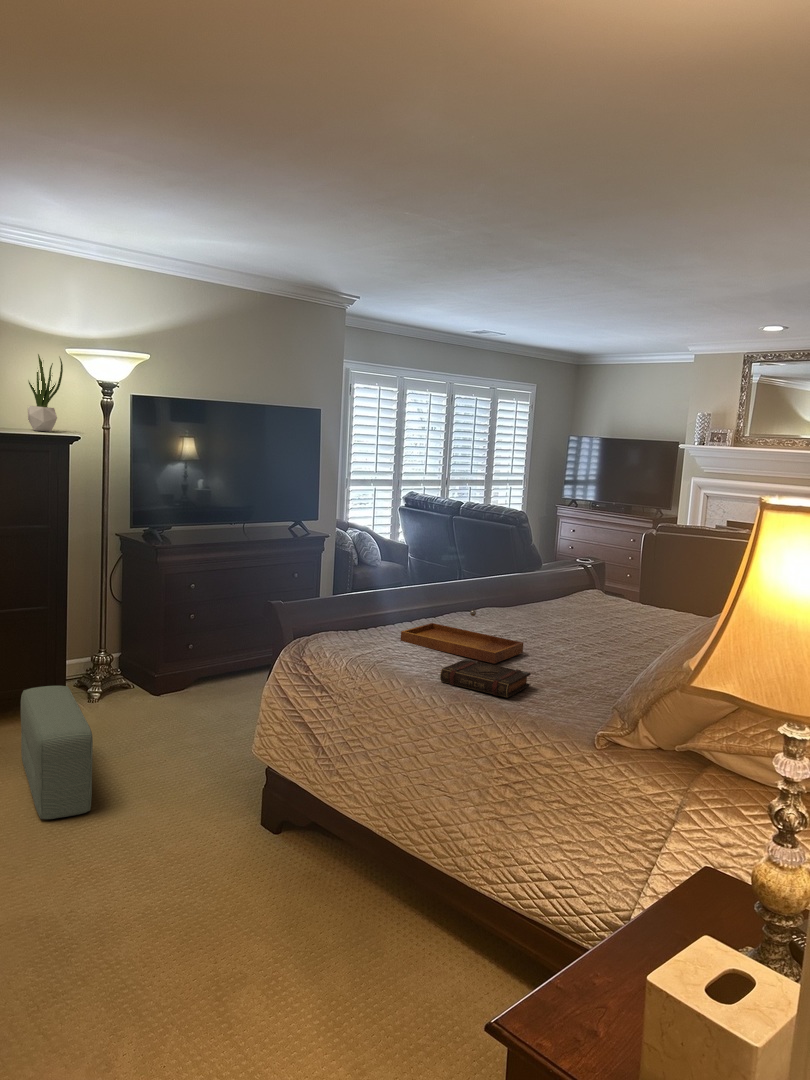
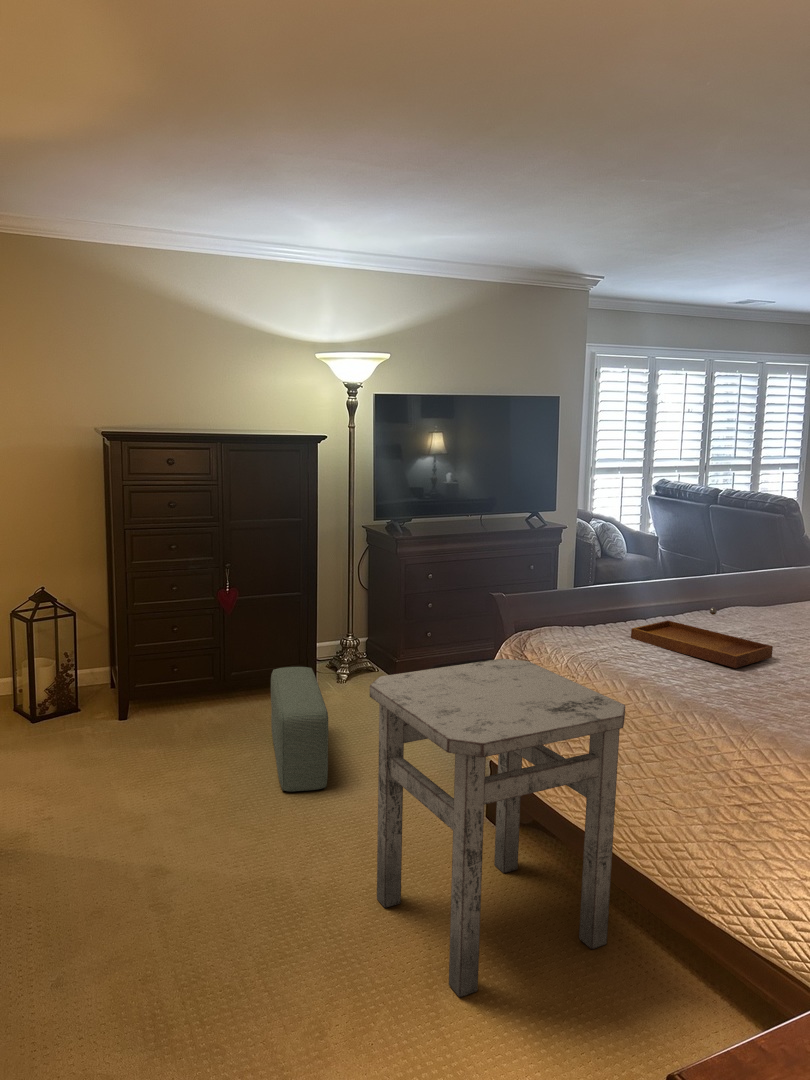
potted plant: present [28,354,63,432] -> none [283,356,313,429]
book: present [440,659,531,697] -> none [669,661,776,707]
side table: none [152,665,404,1001] -> present [370,659,625,997]

